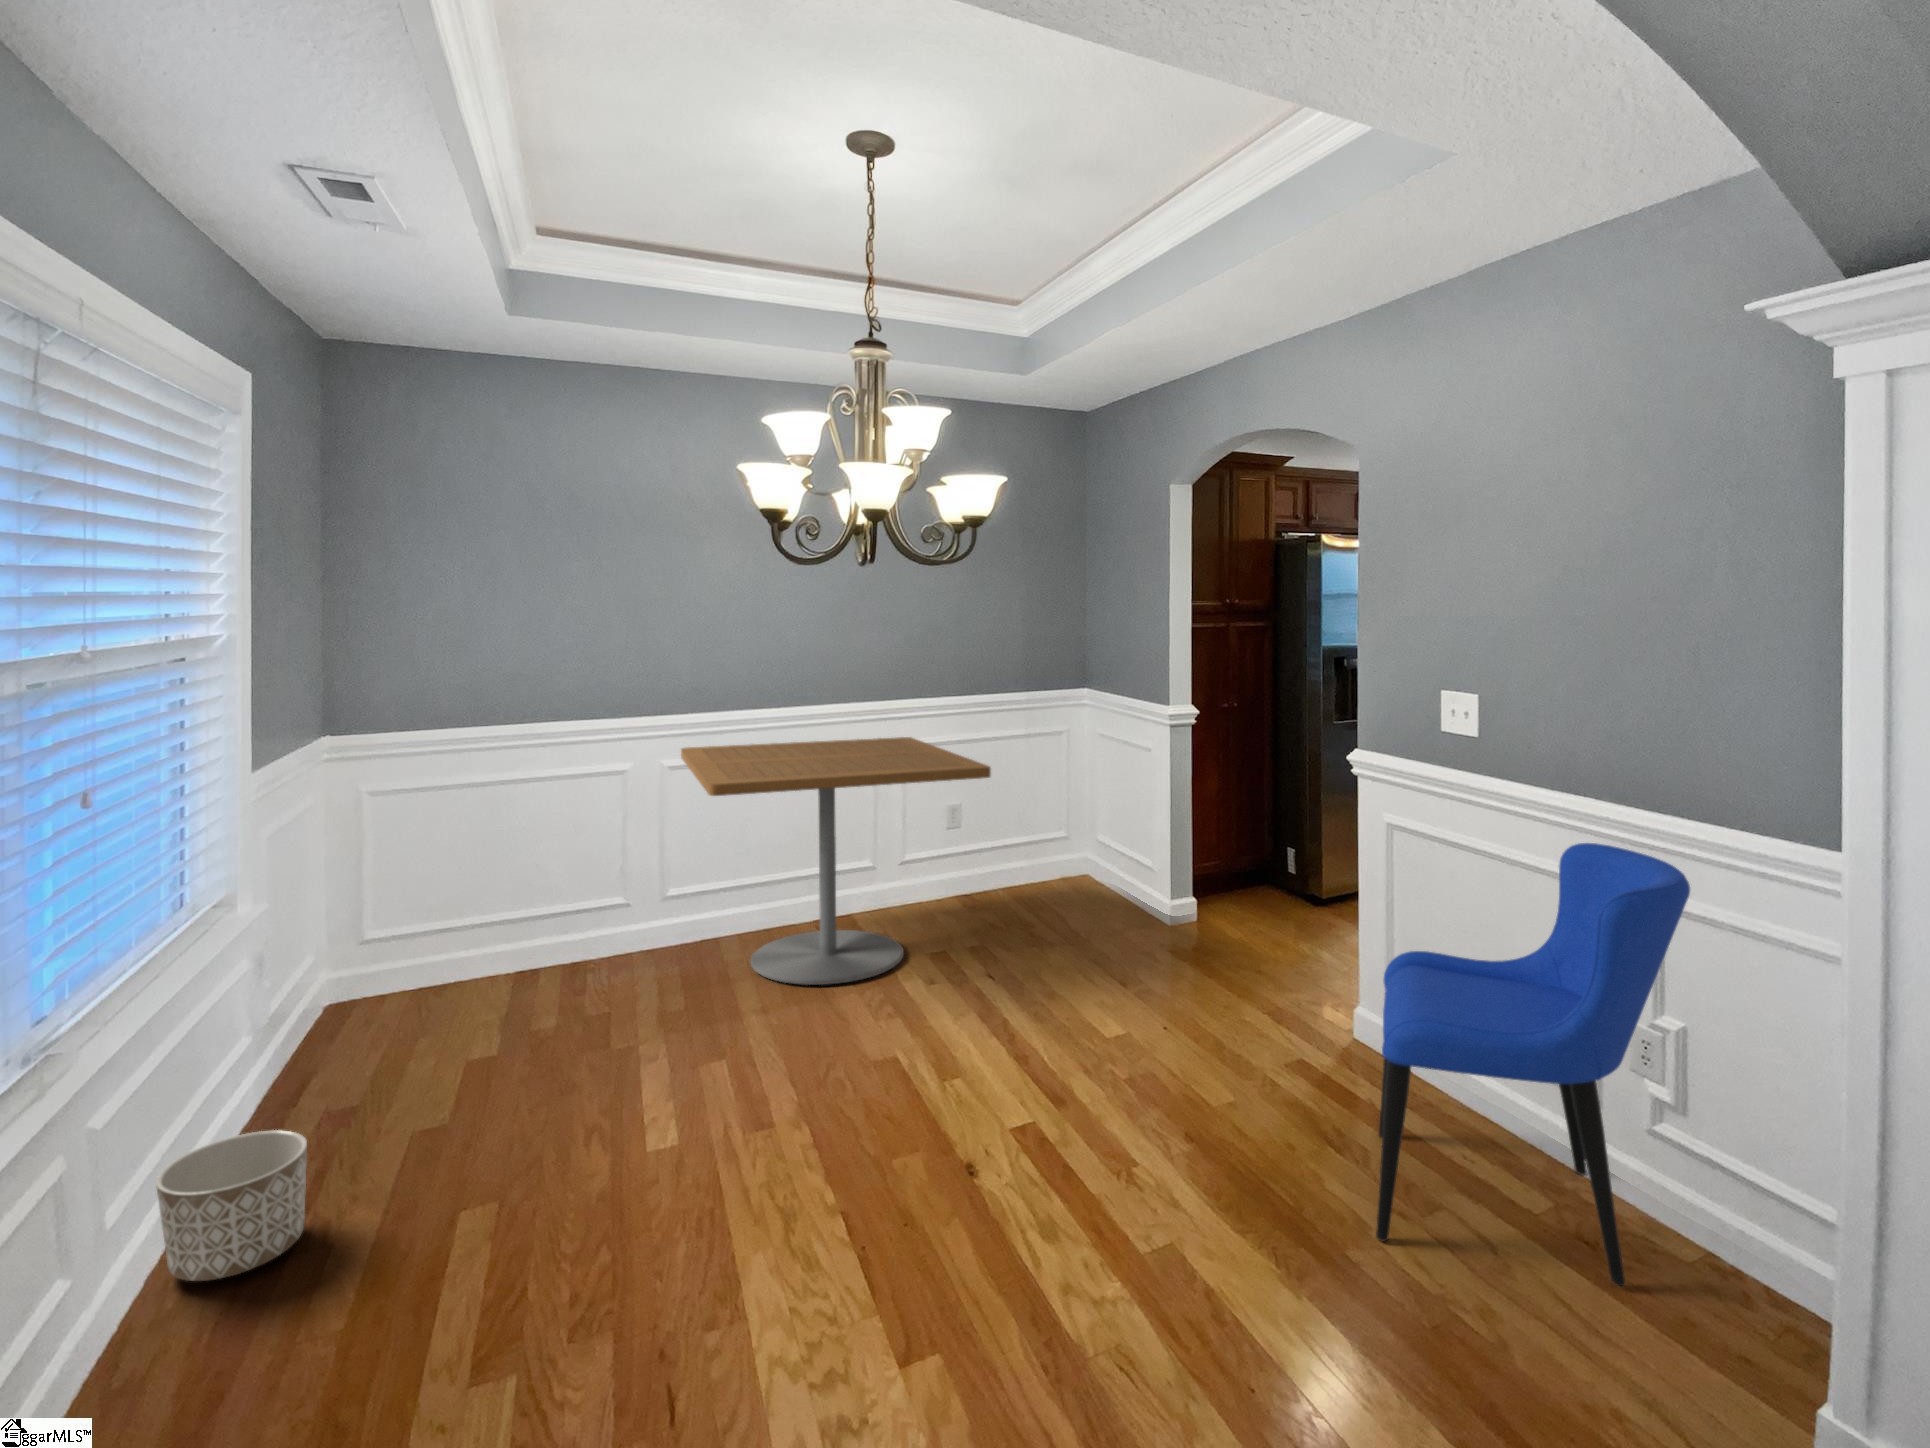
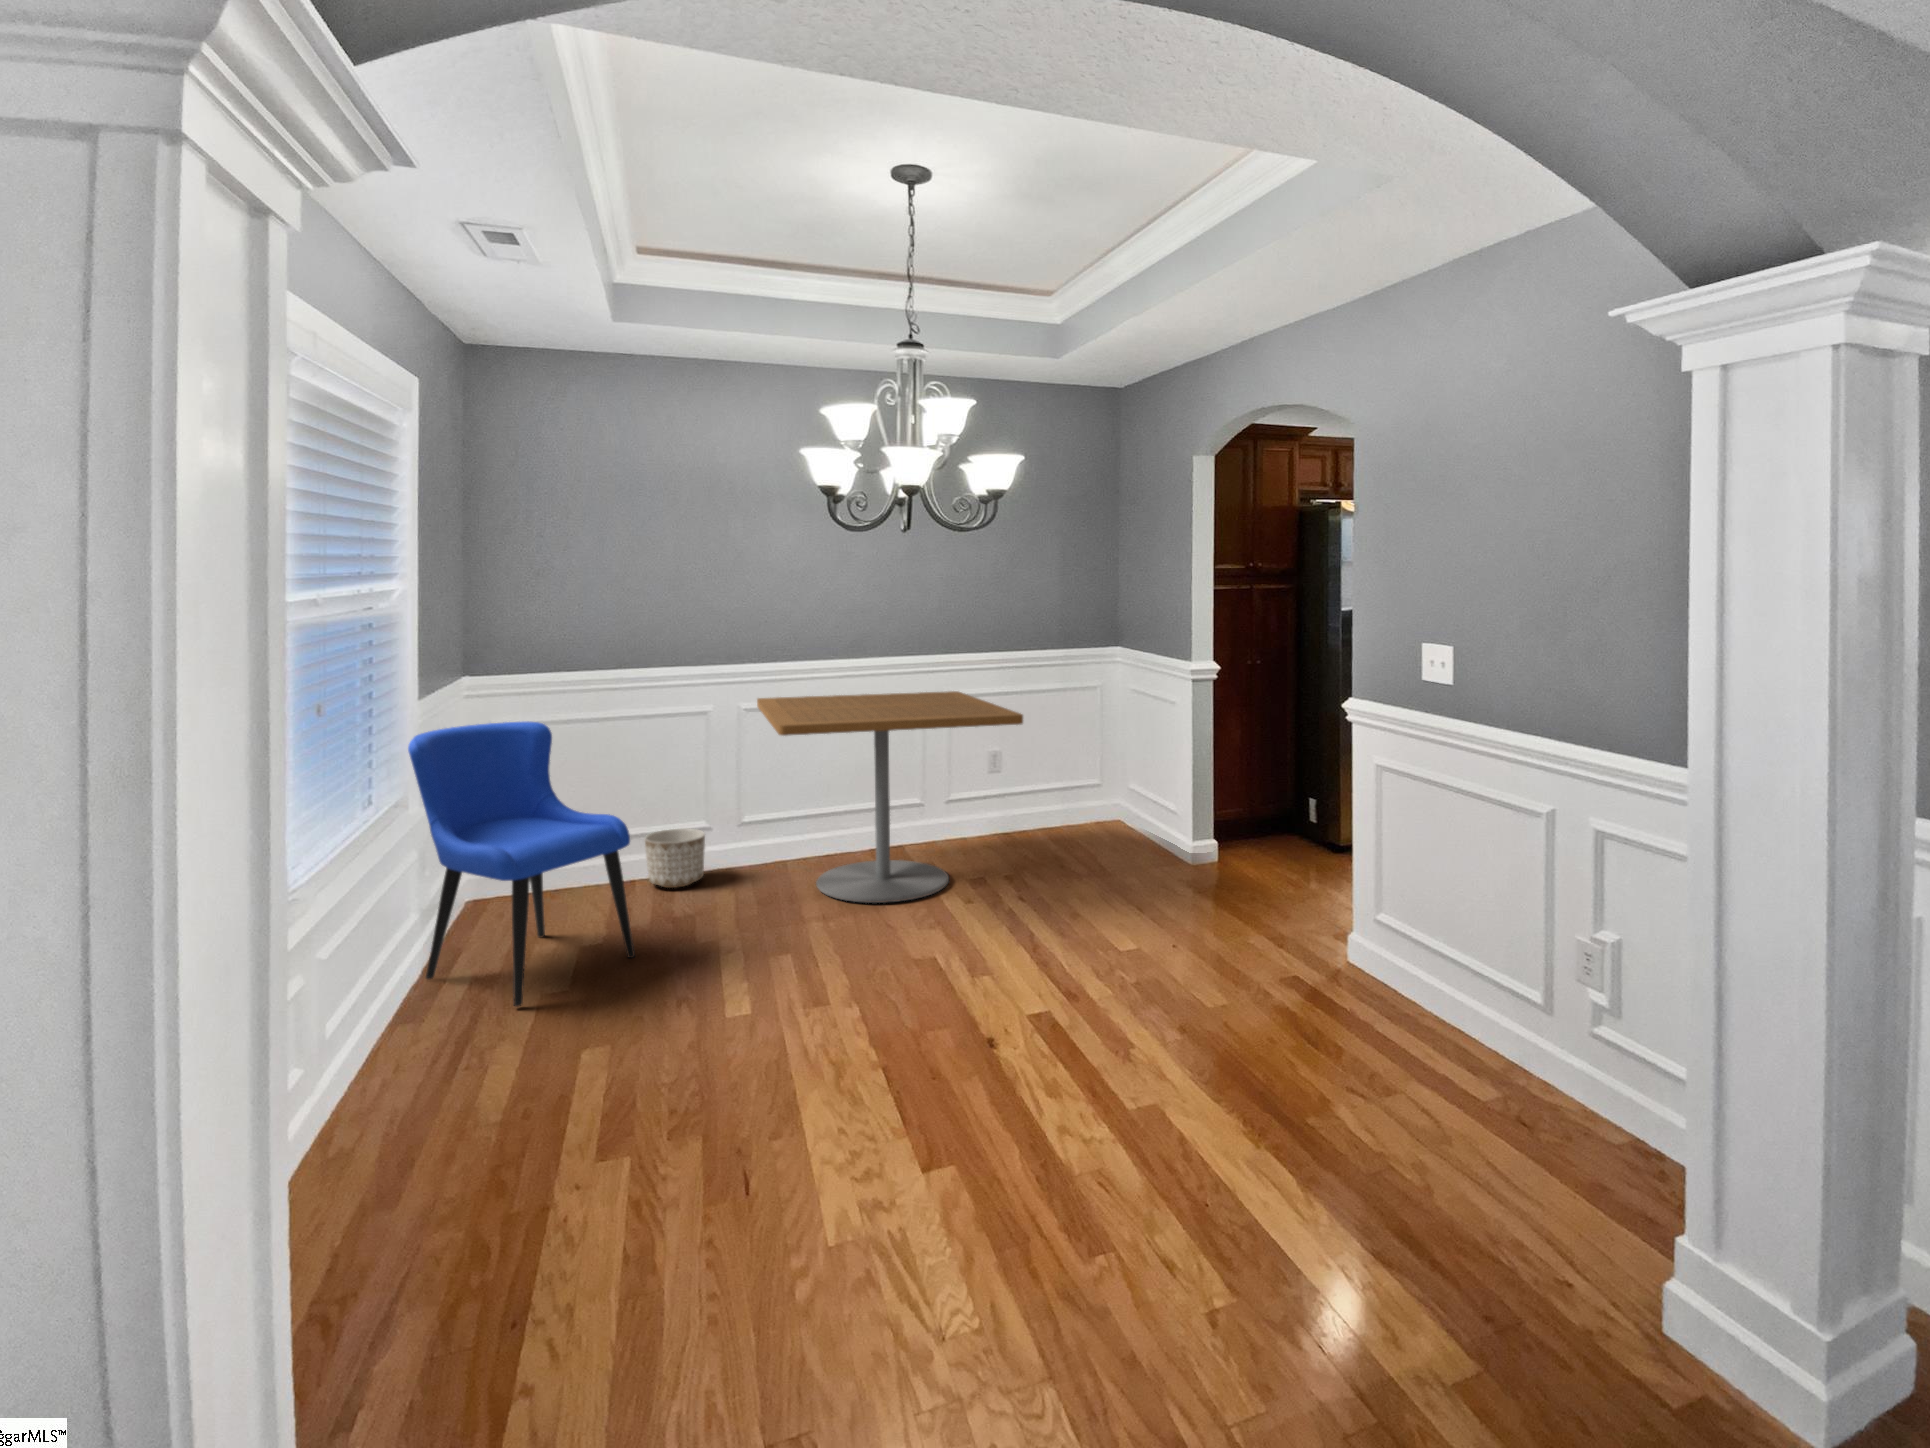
dining chair: present [1376,843,1690,1286] -> present [408,722,635,1007]
planter: present [156,1130,307,1281] -> present [644,829,705,888]

